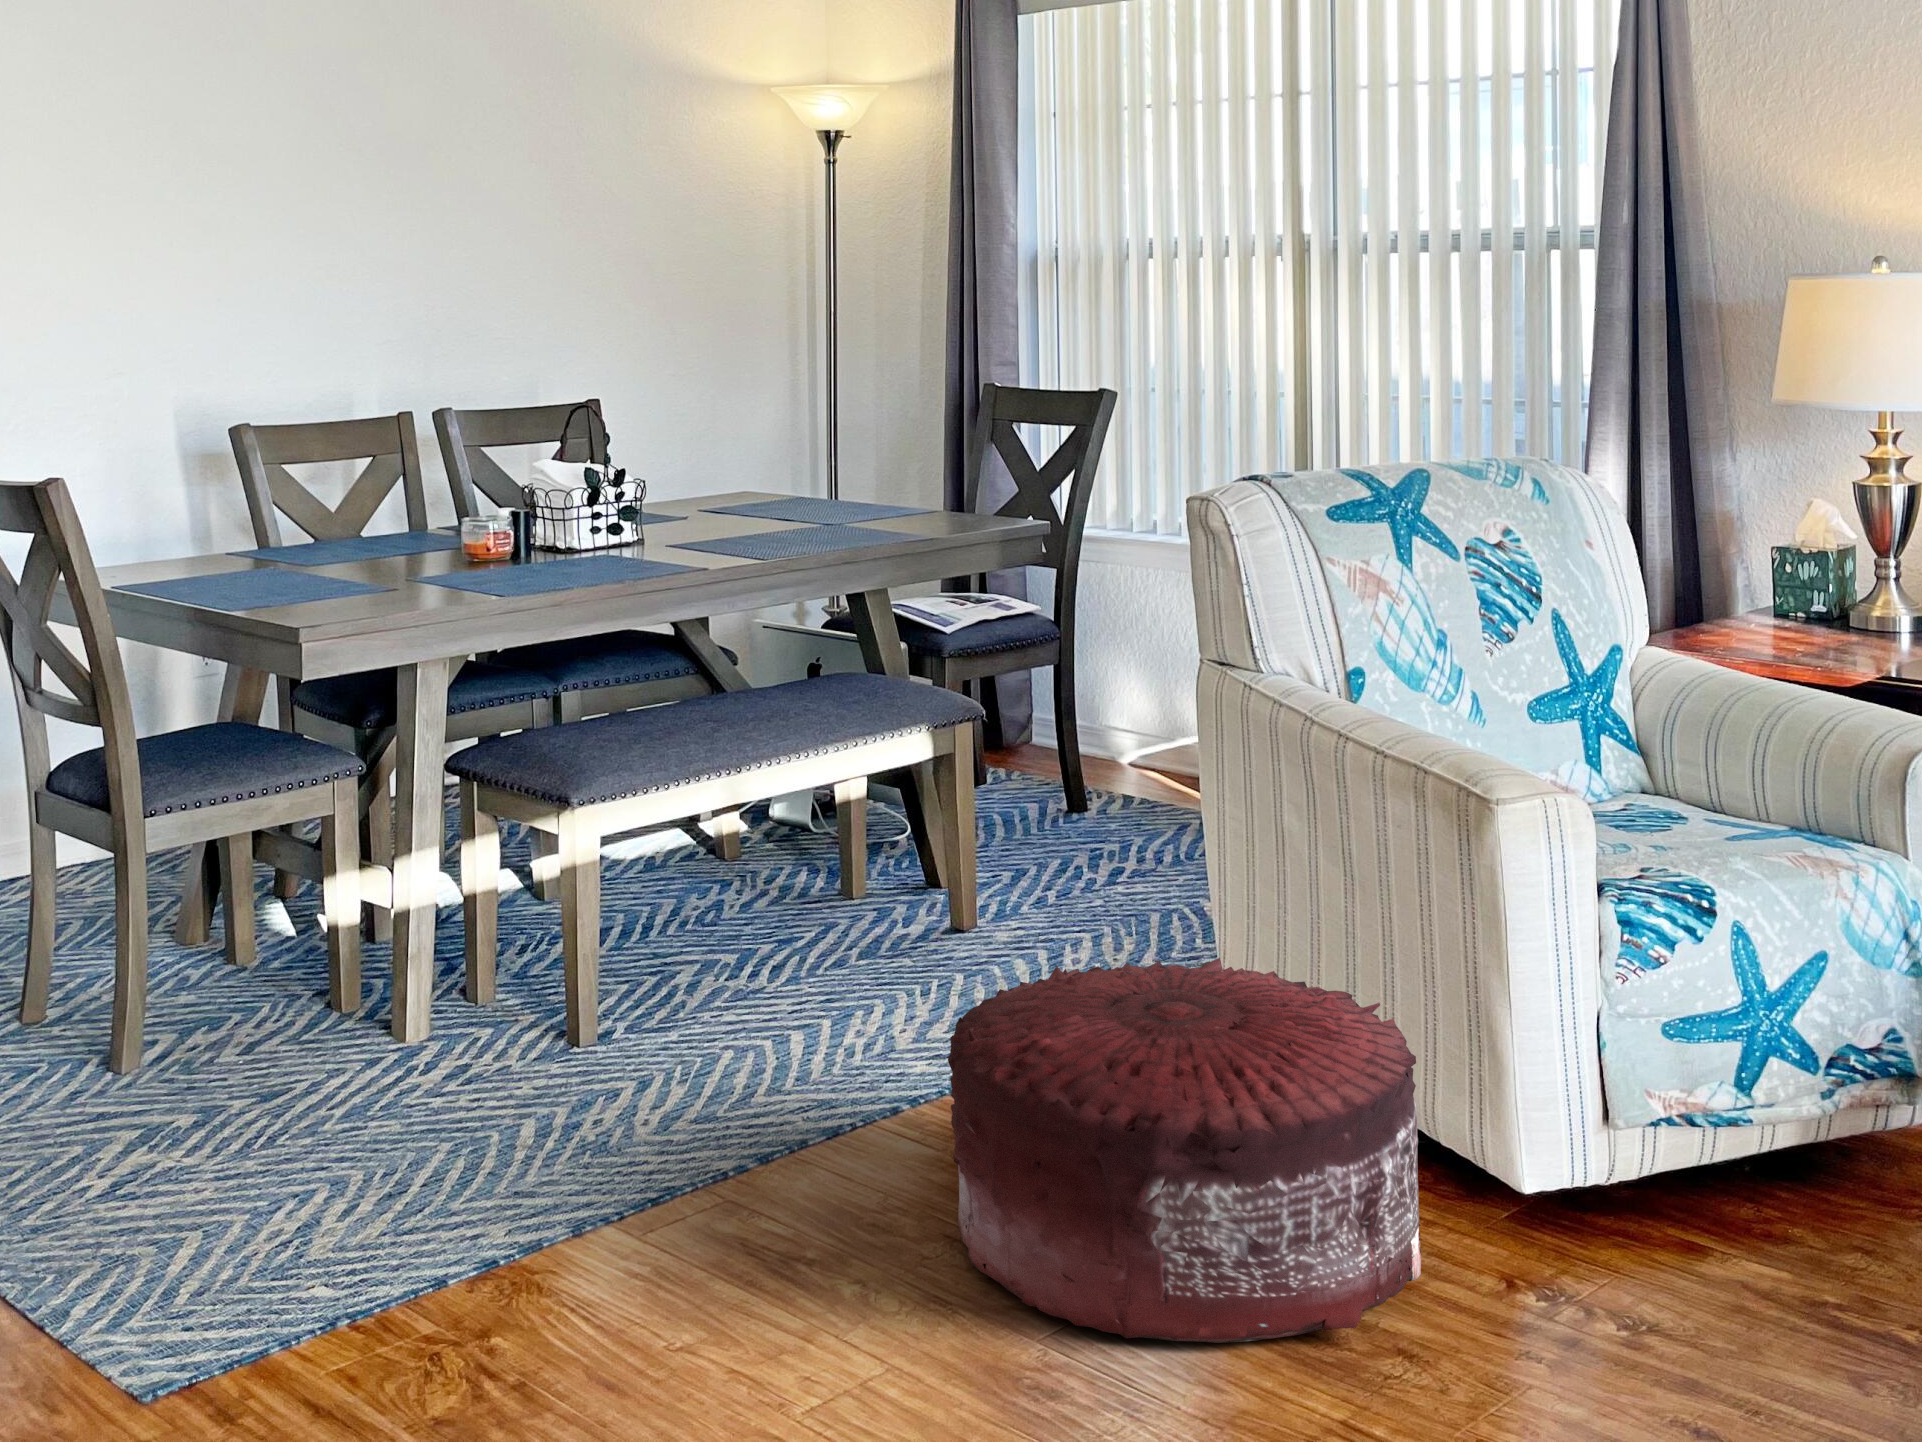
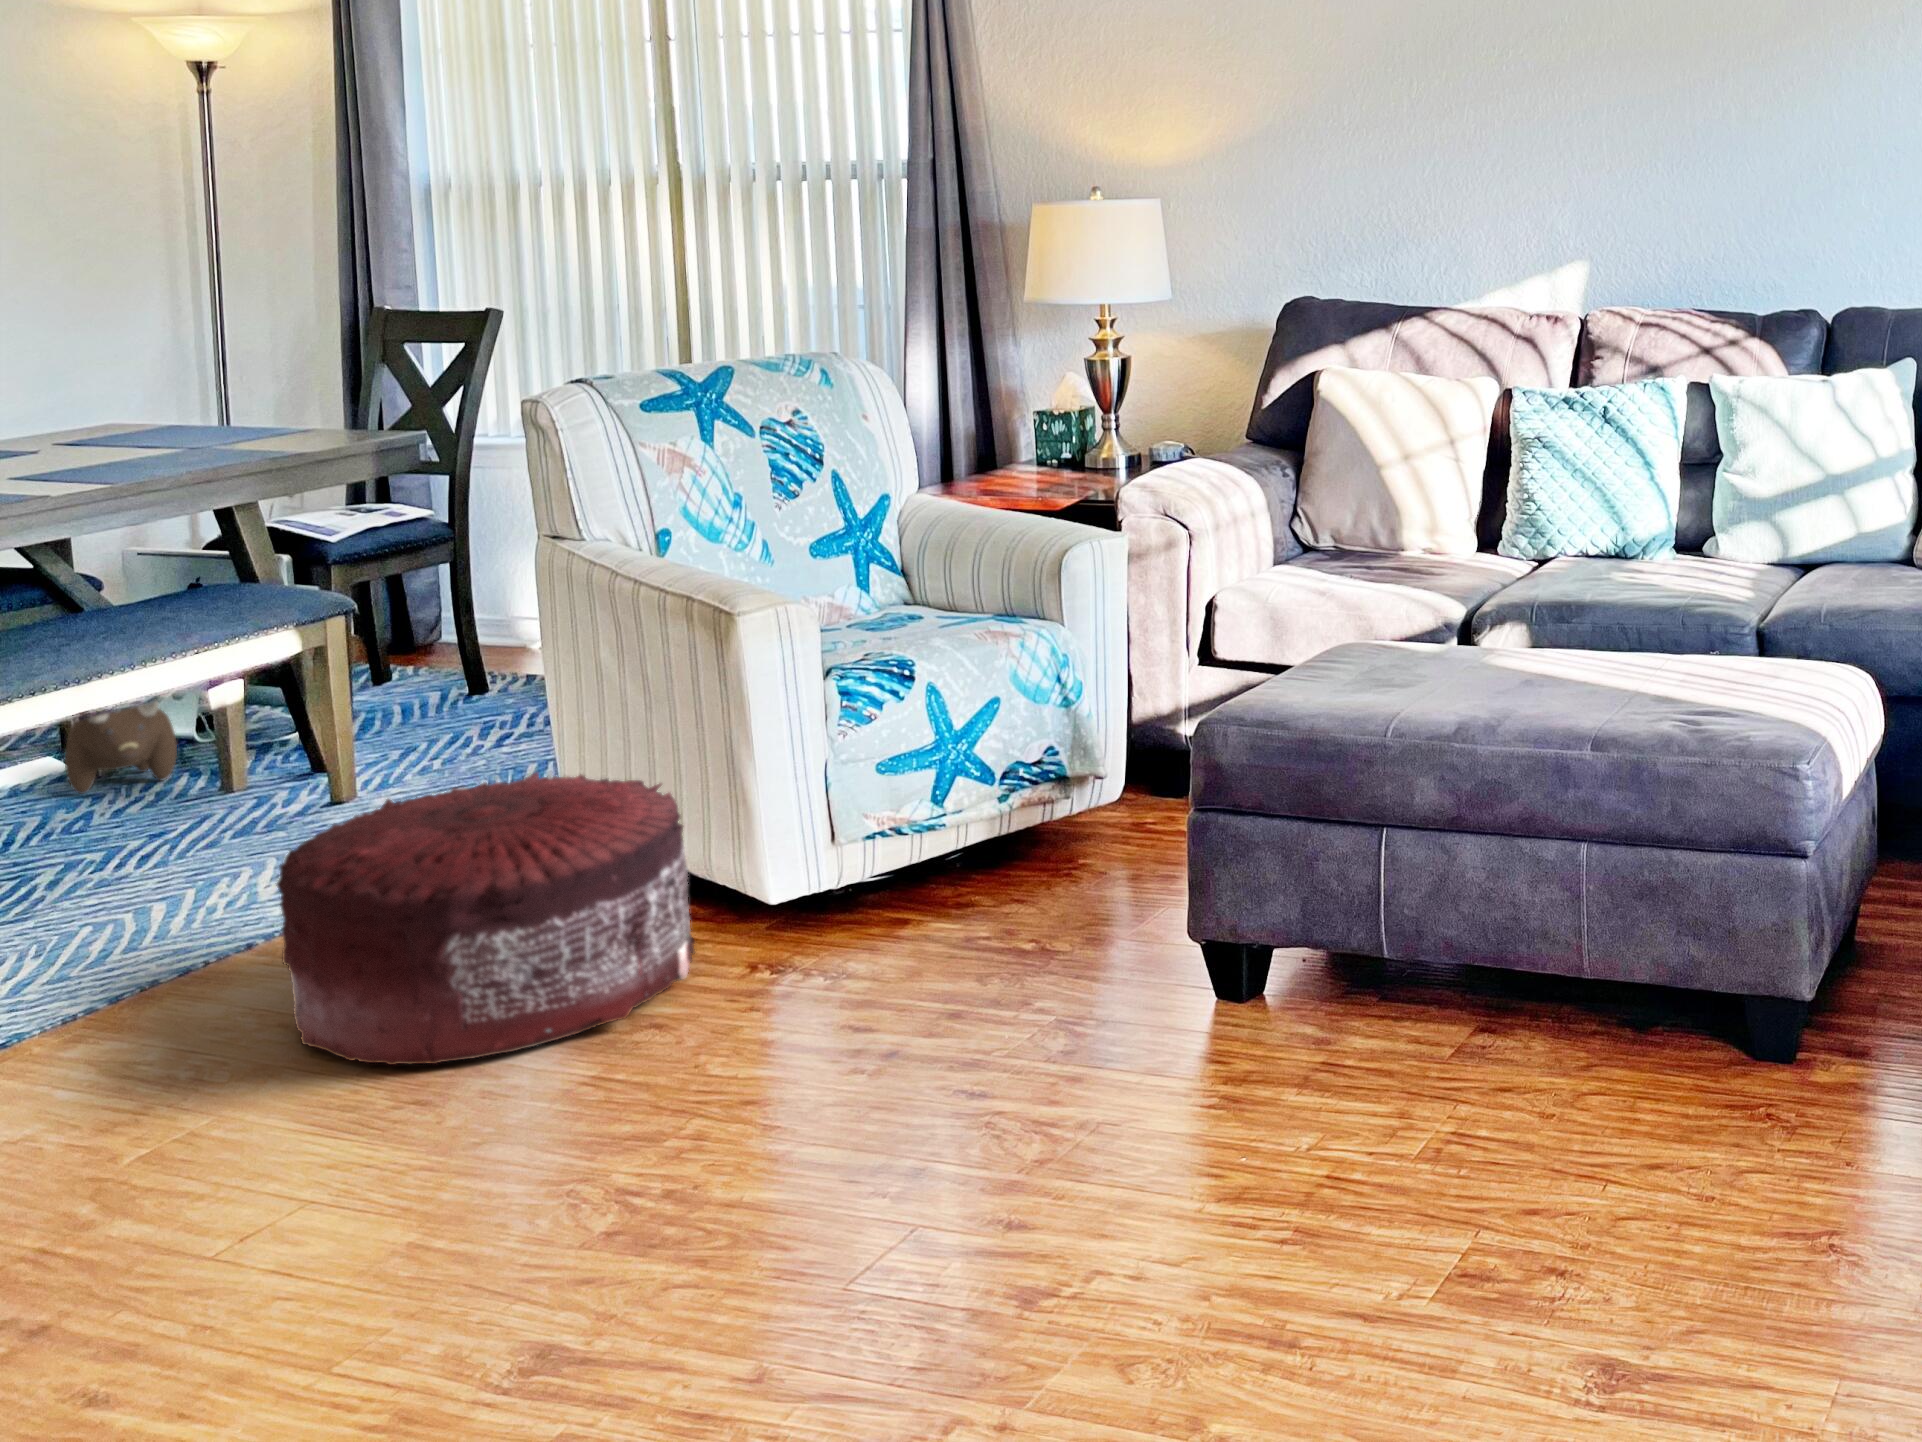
plush toy: none [702,777,800,876] -> present [65,701,177,794]

